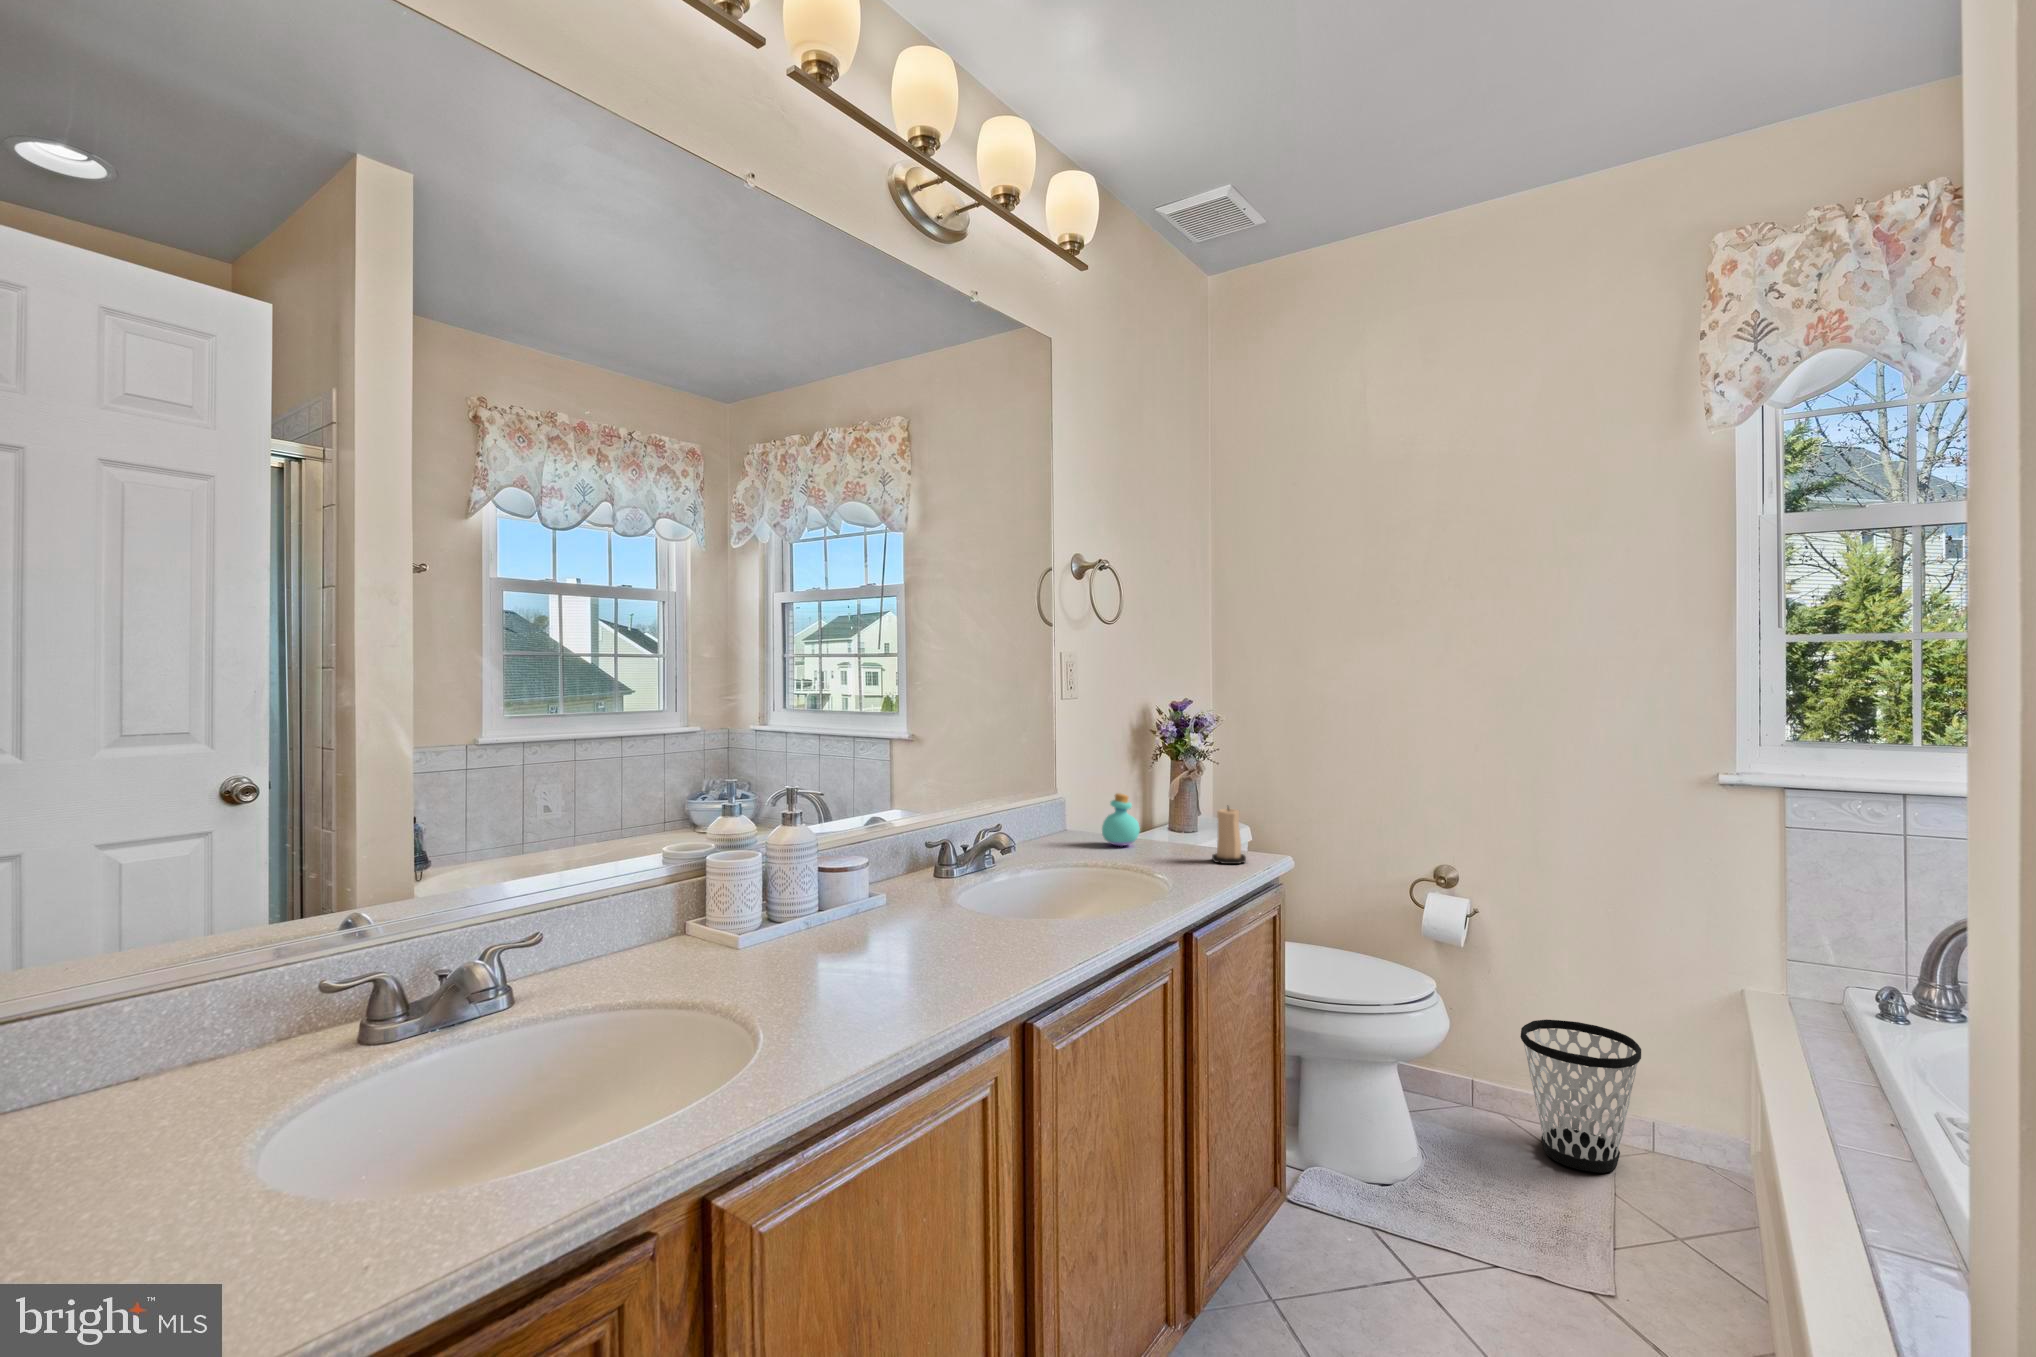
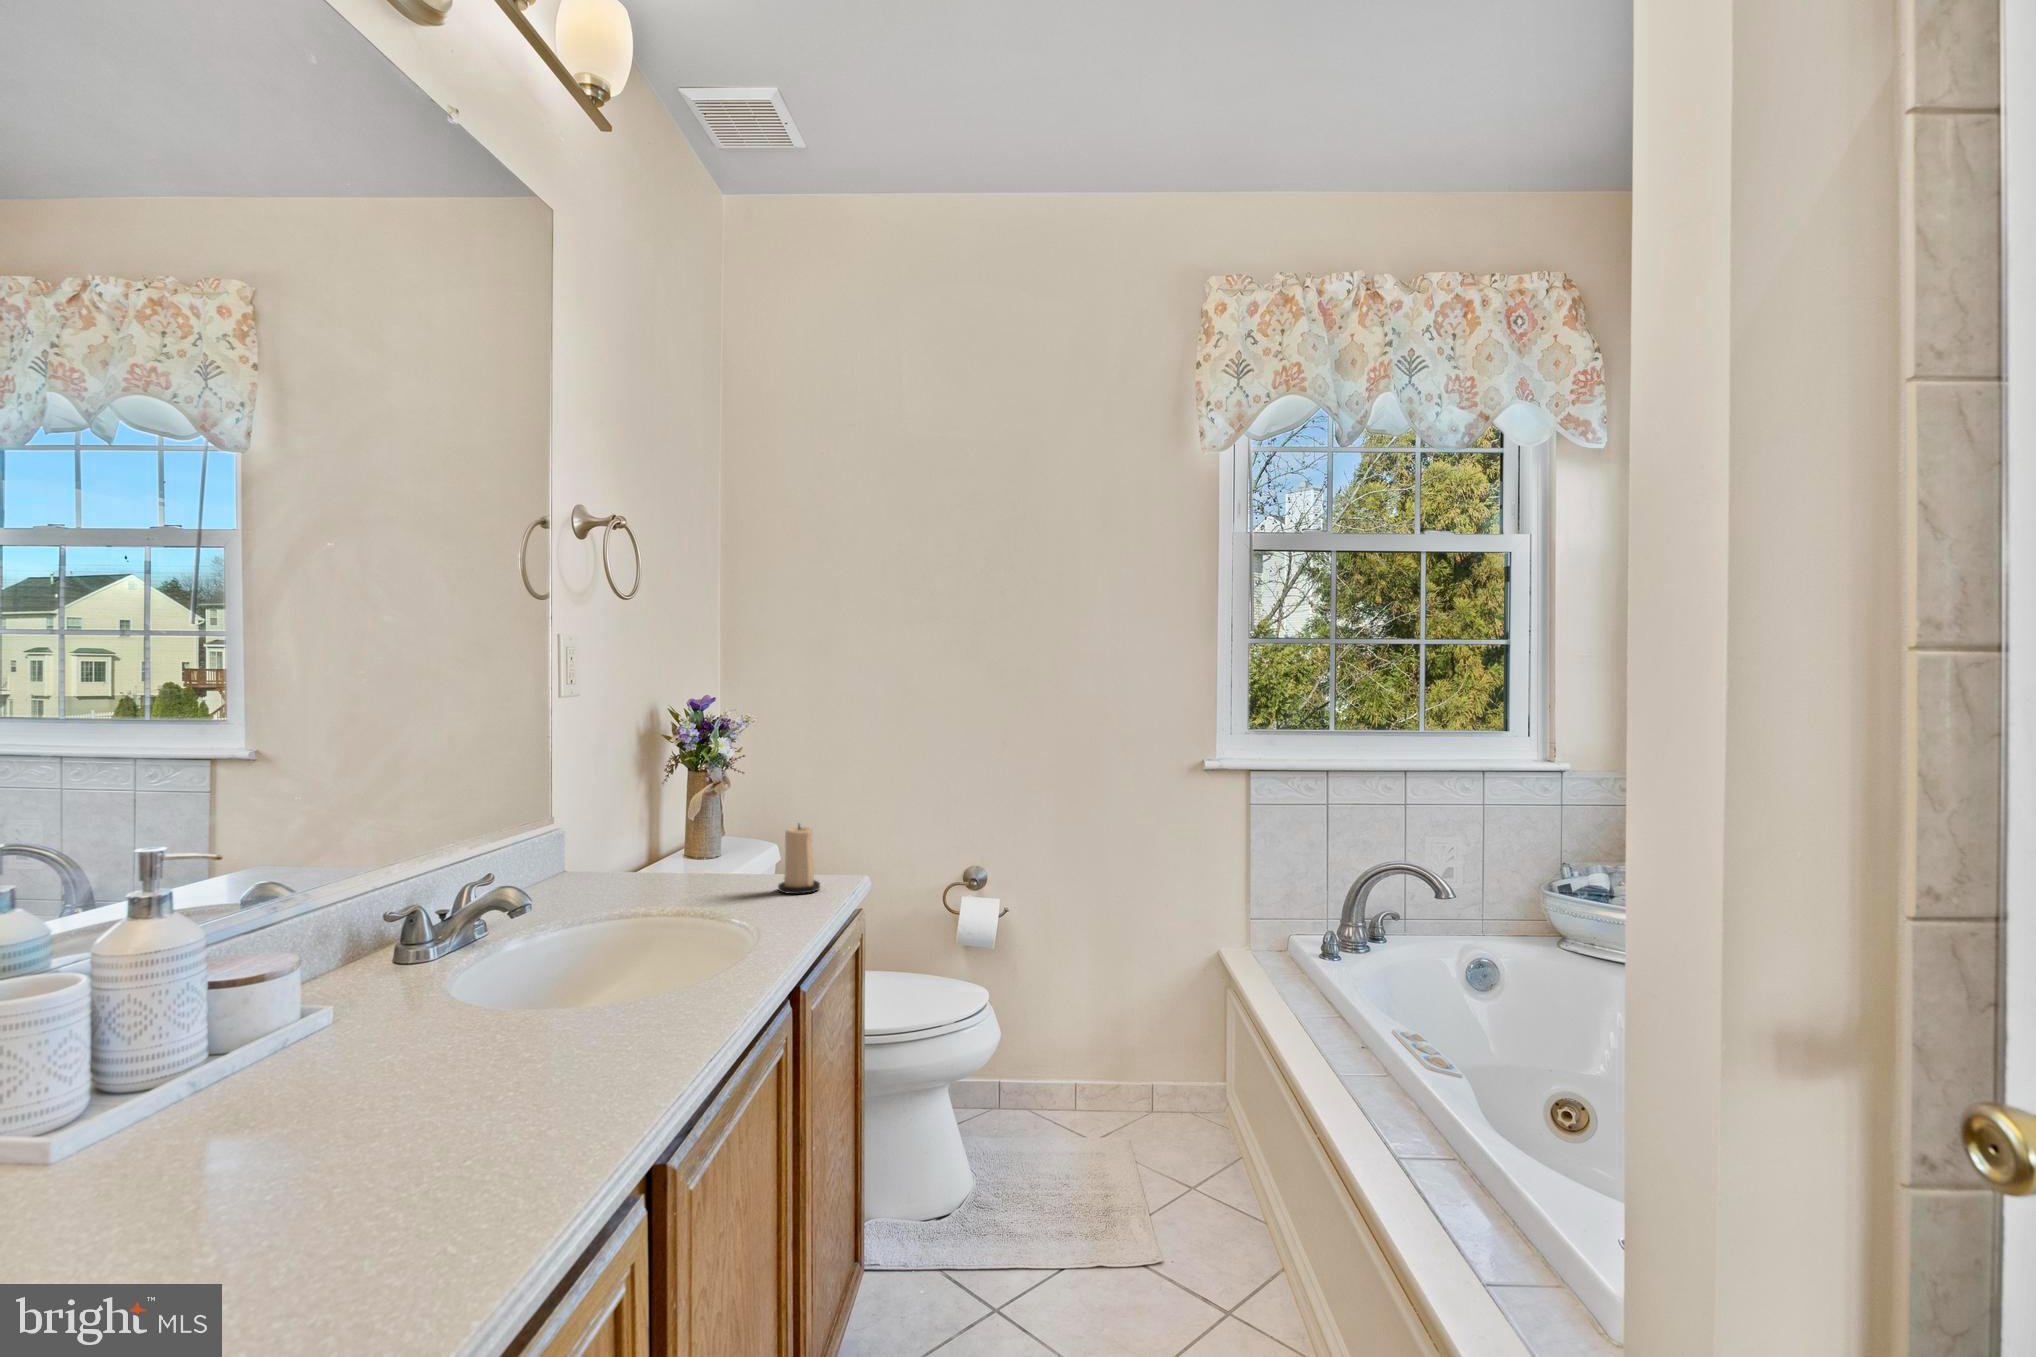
perfume bottle: present [1102,793,1140,846] -> none [625,818,676,885]
wastebasket: present [1520,1019,1641,1173] -> none [1051,1008,1151,1151]

